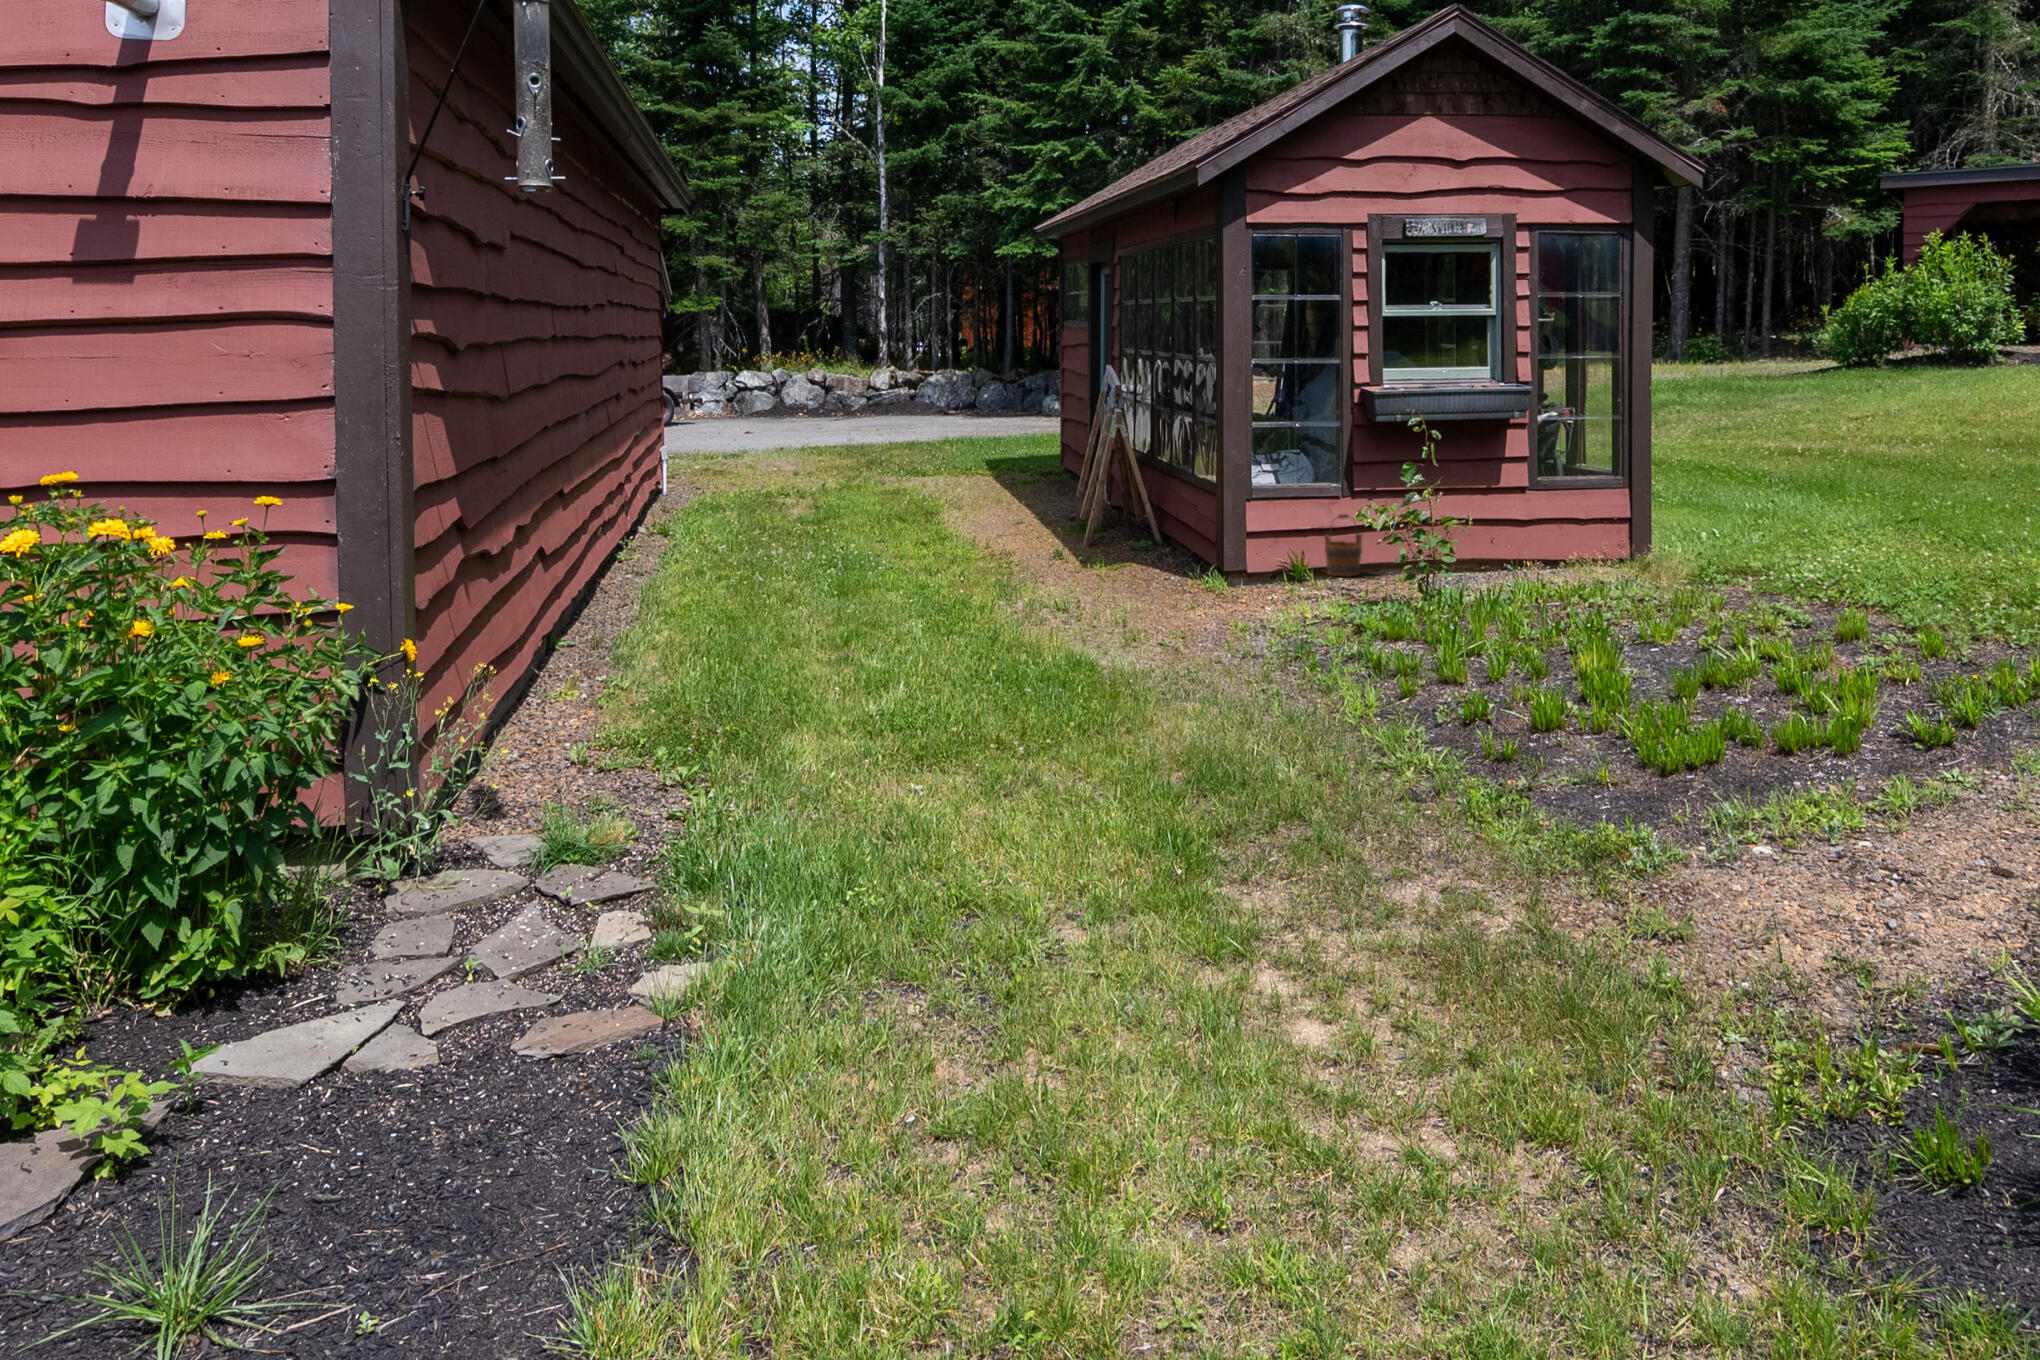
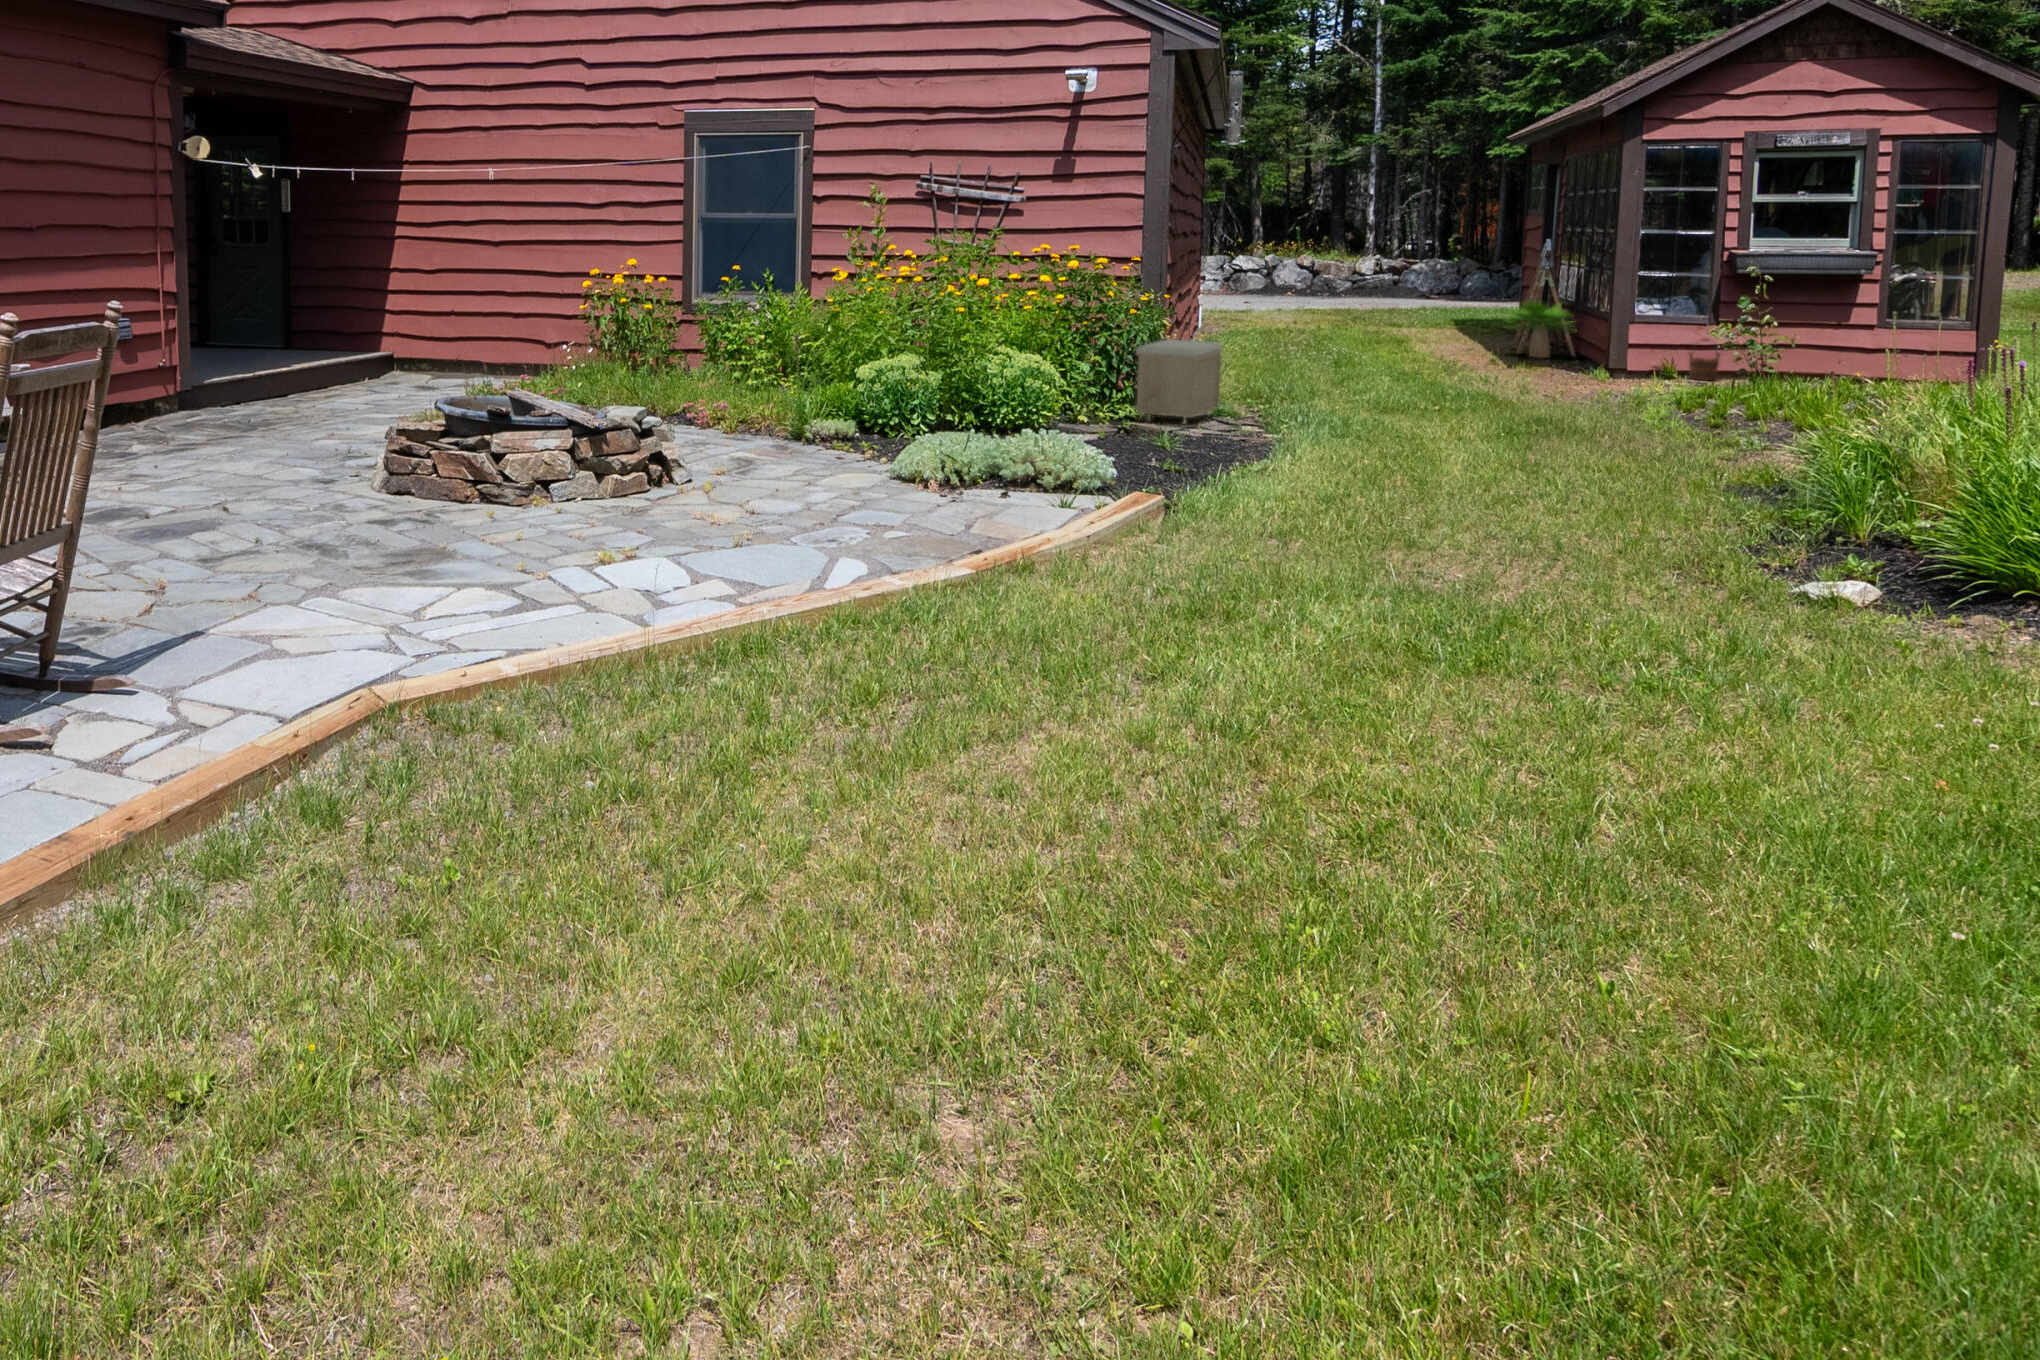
potted plant: none [1068,453,1170,538] -> present [1507,303,1577,358]
storage bench: none [255,704,551,1005] -> present [1136,339,1221,424]

